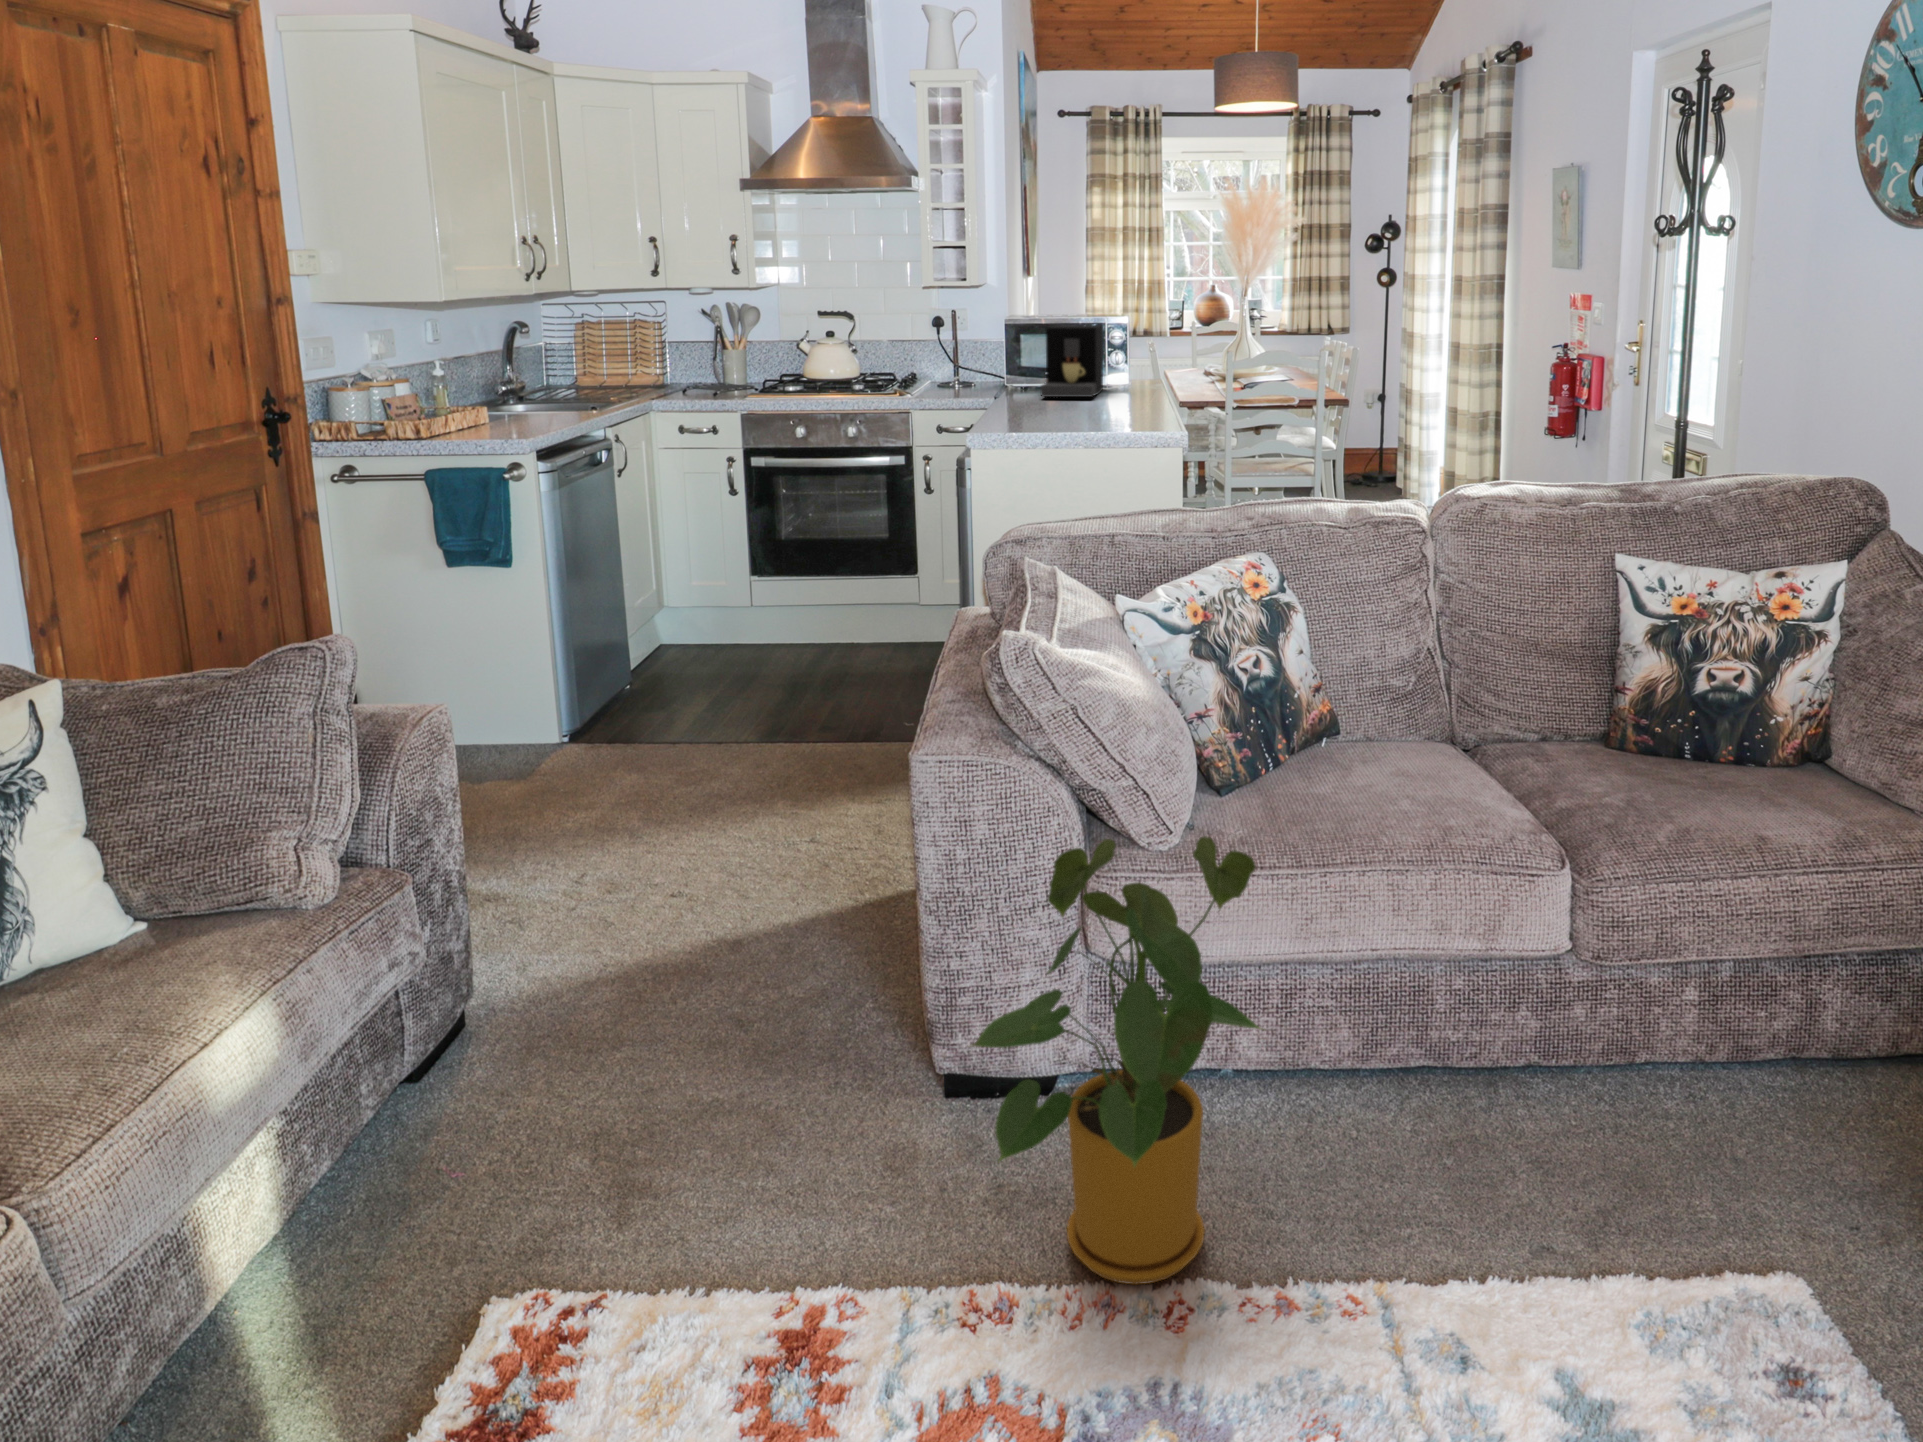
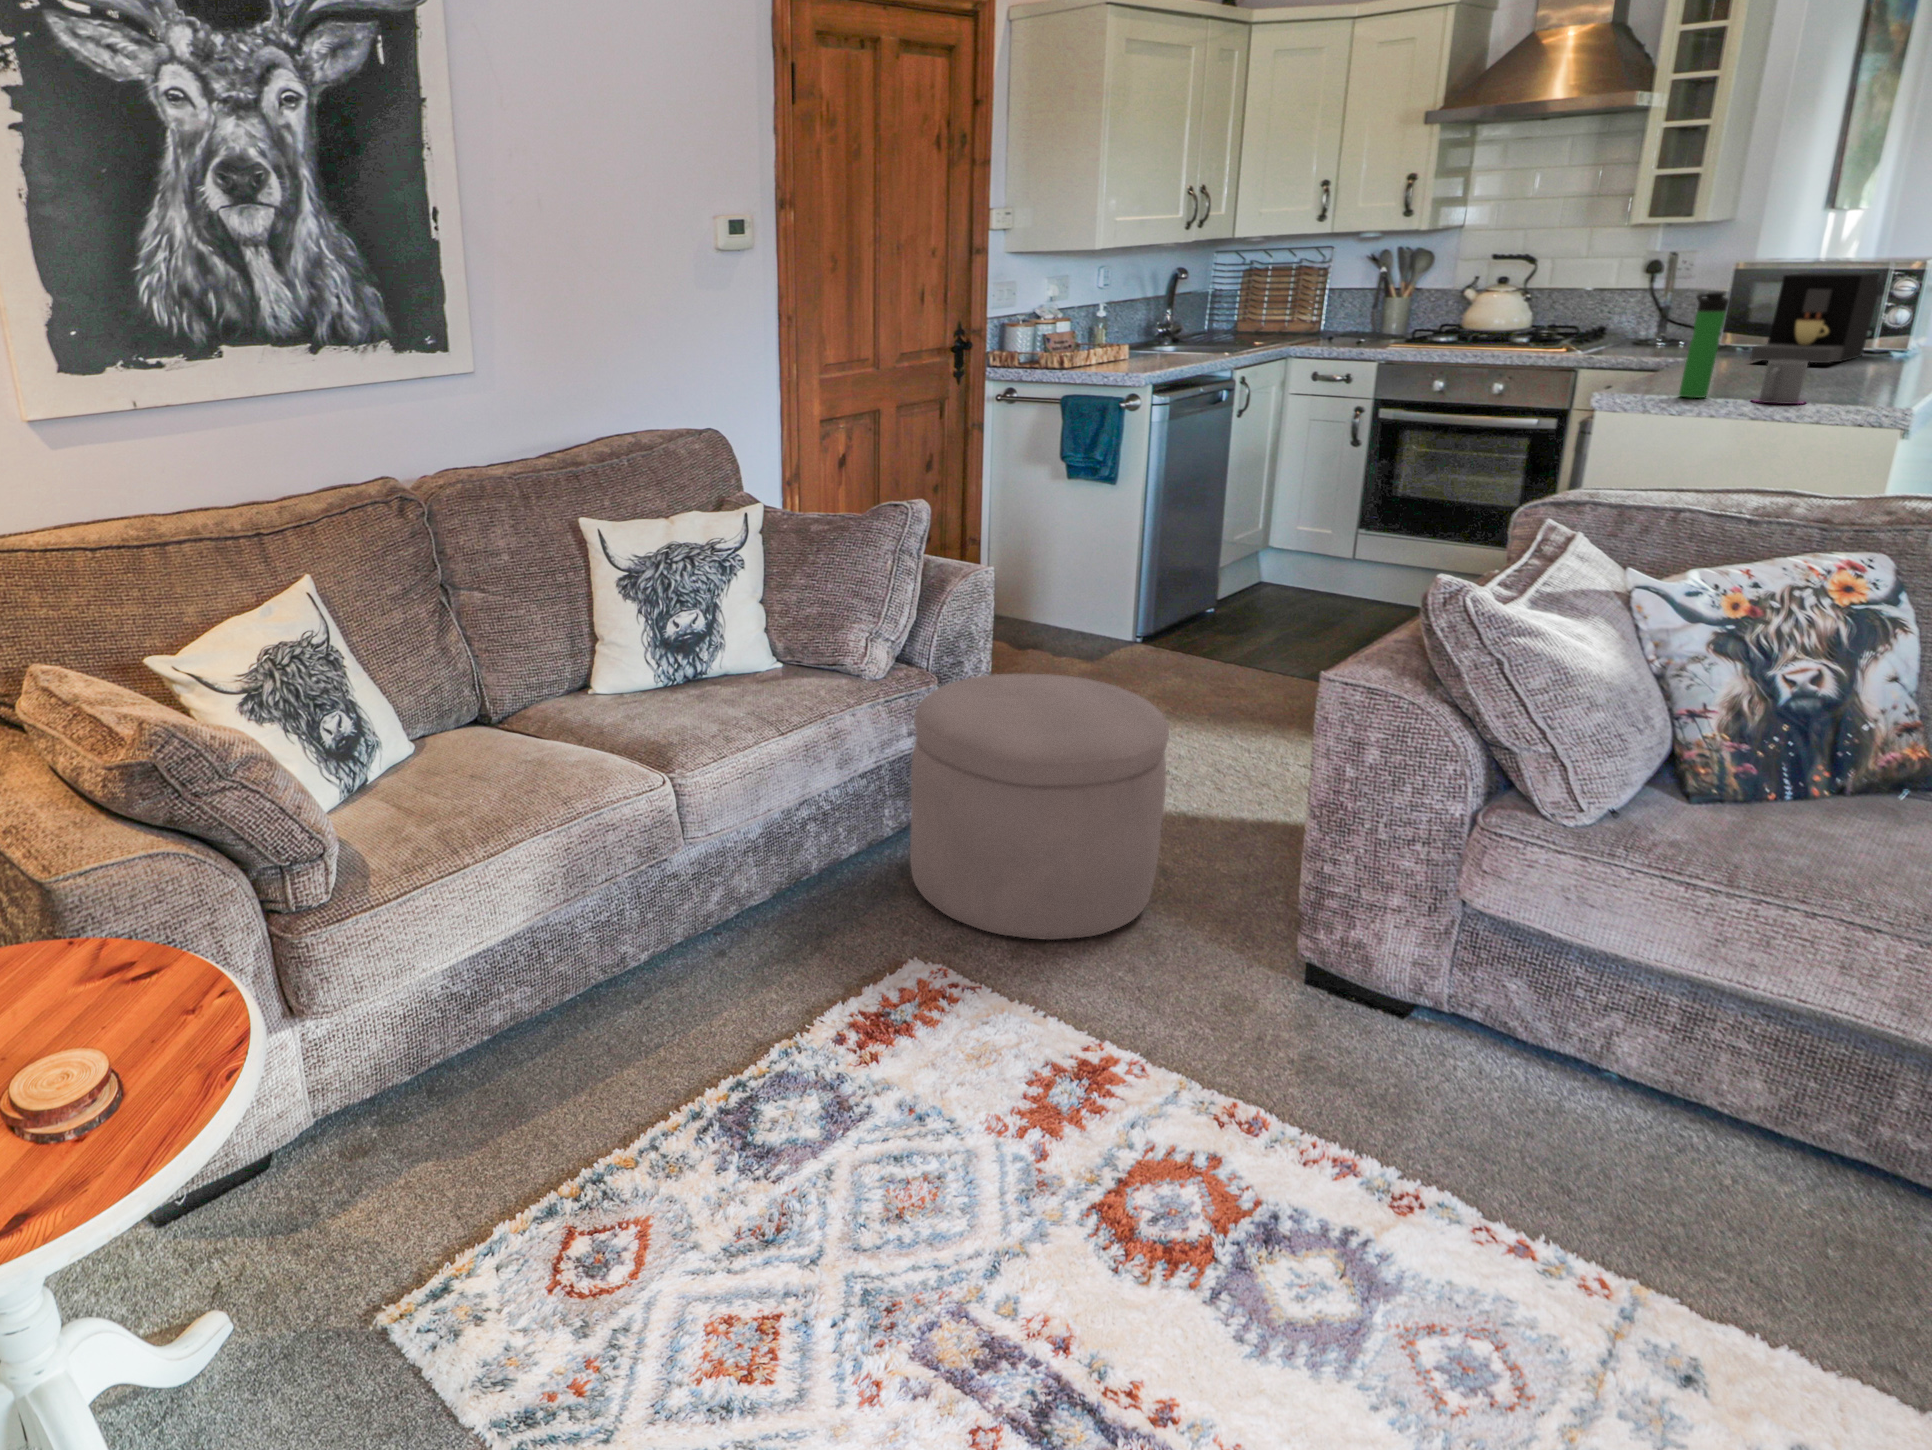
bottle: none [1018,344,1044,432] -> present [1679,292,1729,398]
mug: none [1074,398,1111,434] -> present [1753,360,1808,404]
ottoman: none [397,820,751,1205] -> present [910,674,1169,940]
house plant: present [972,837,1261,1284] -> none [1262,785,1654,1182]

